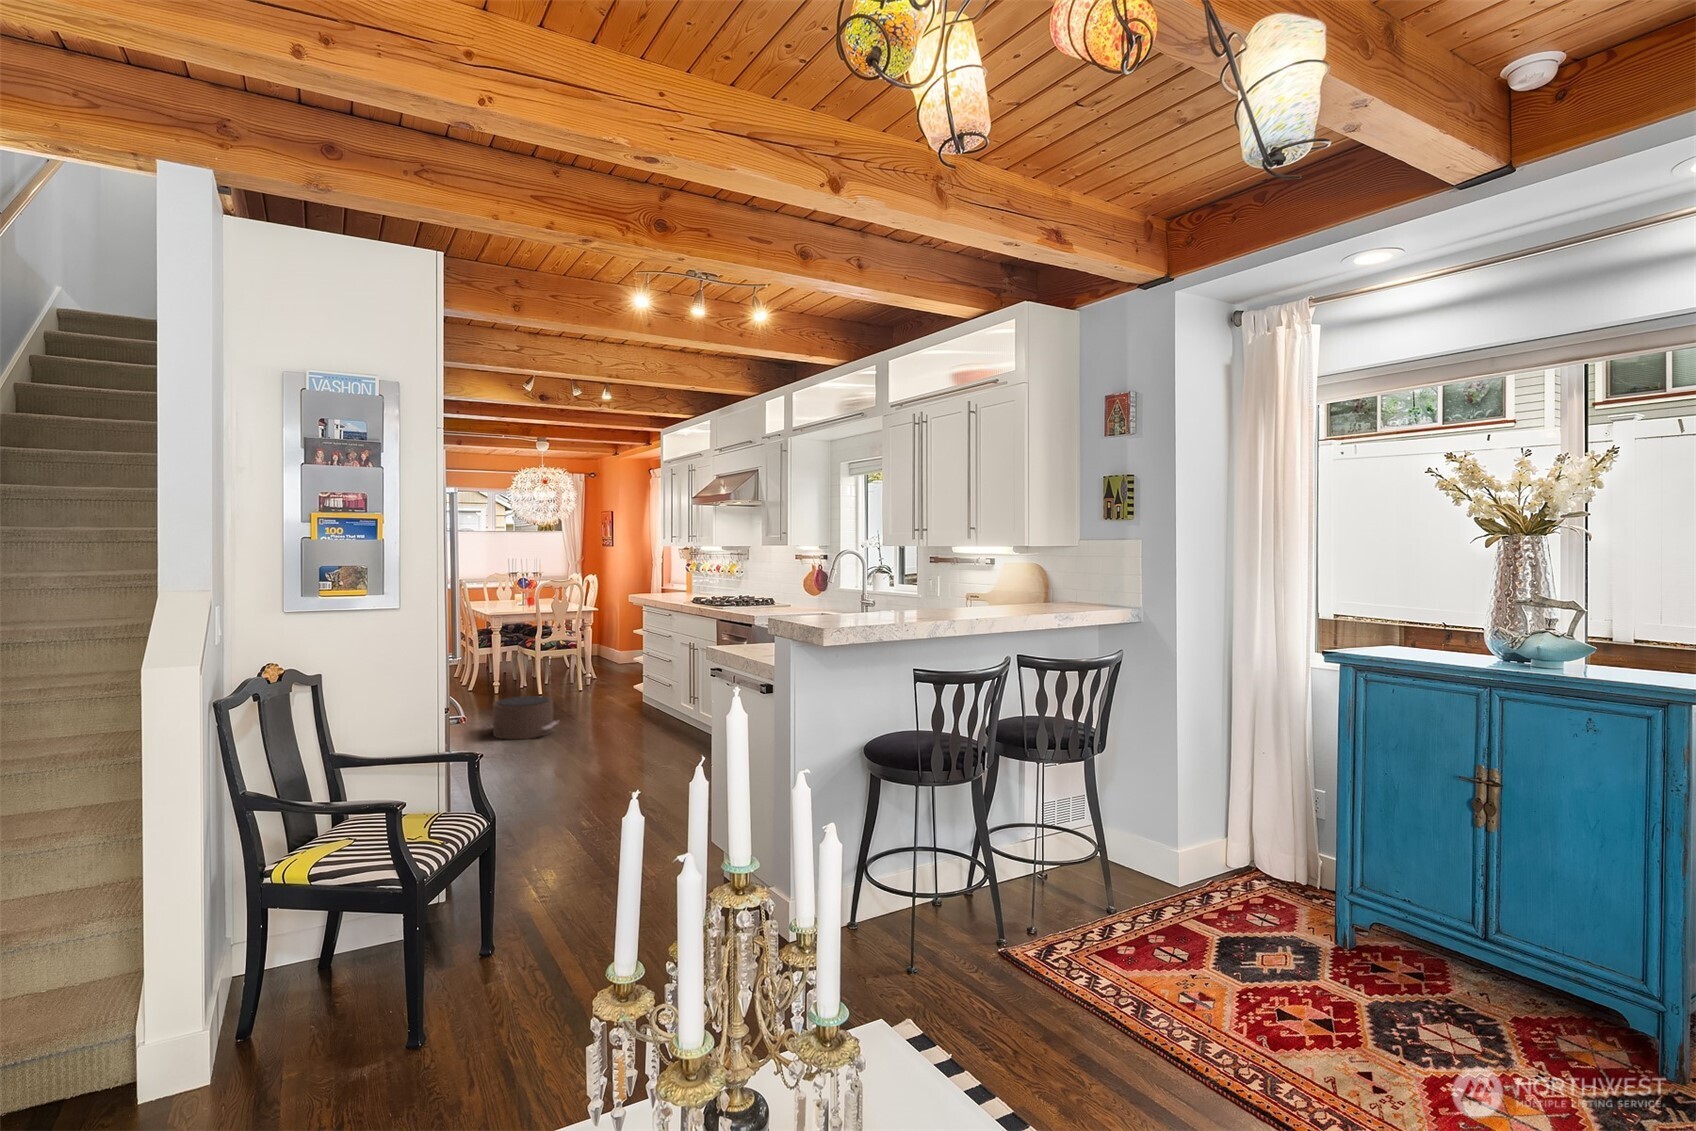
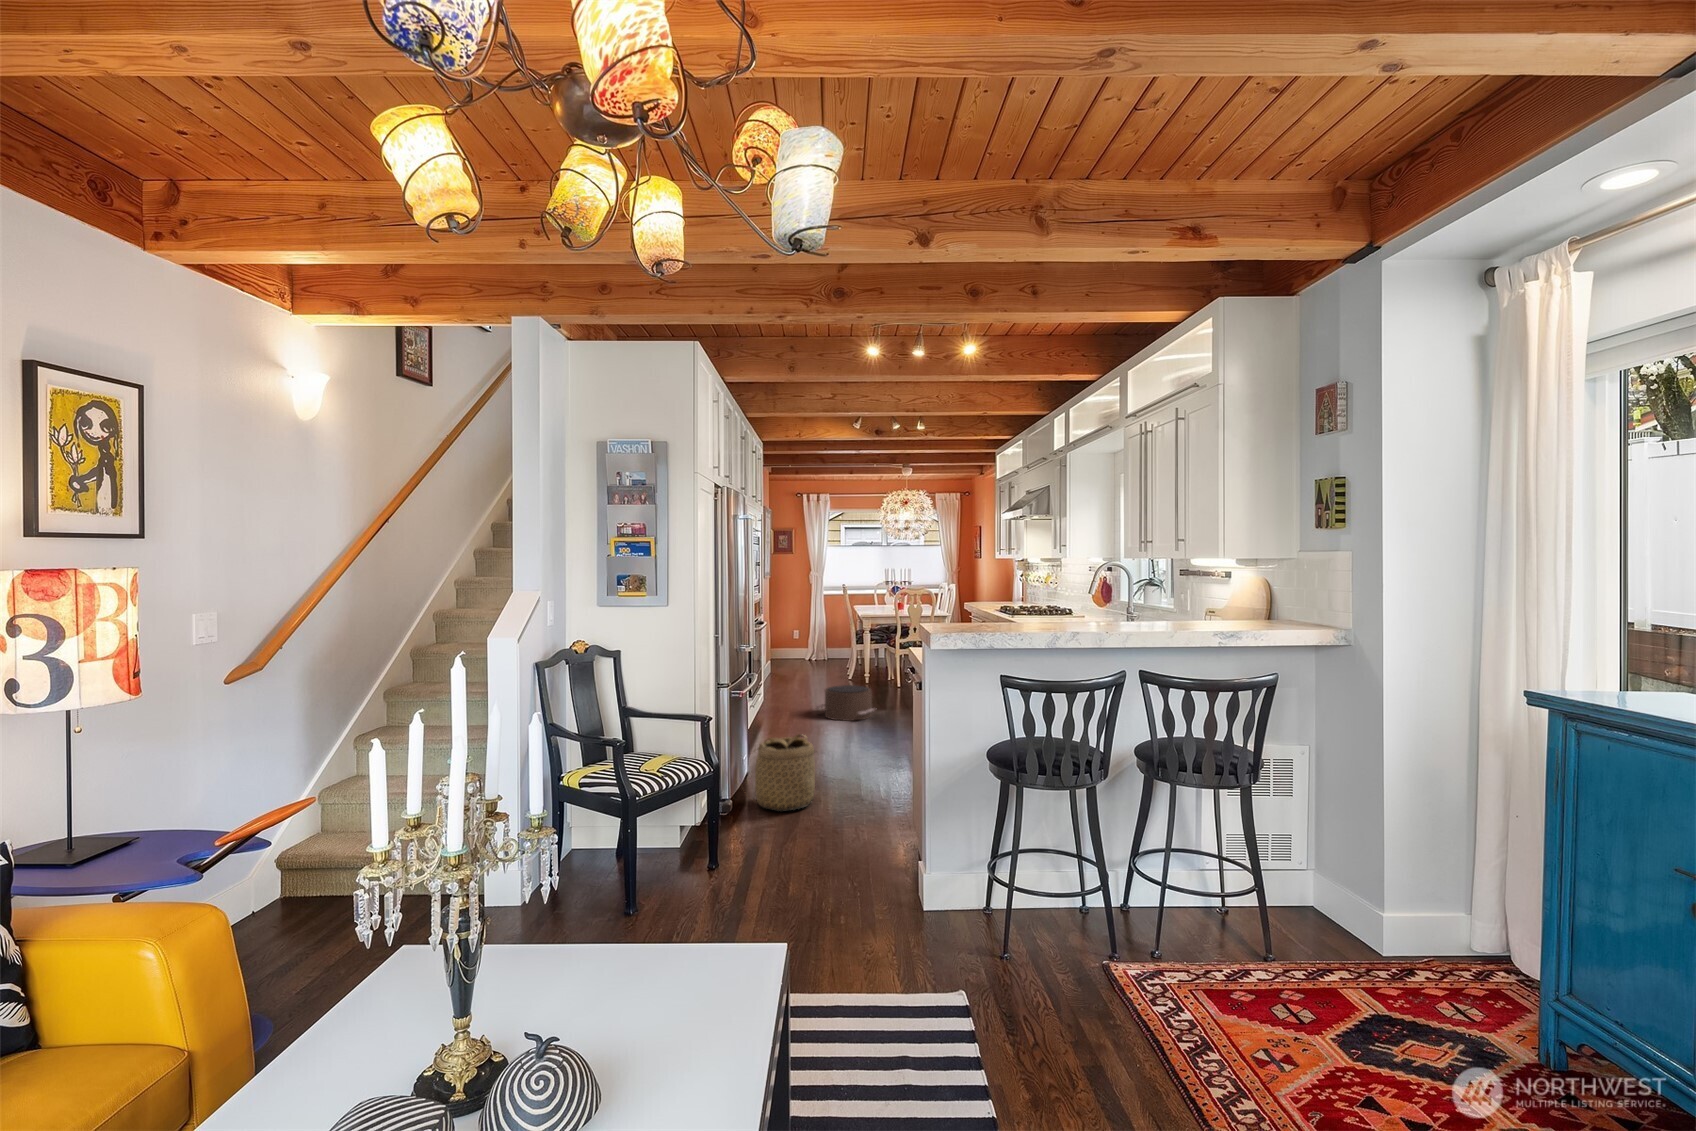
basket: none [471,762,579,862] -> present [755,734,815,811]

